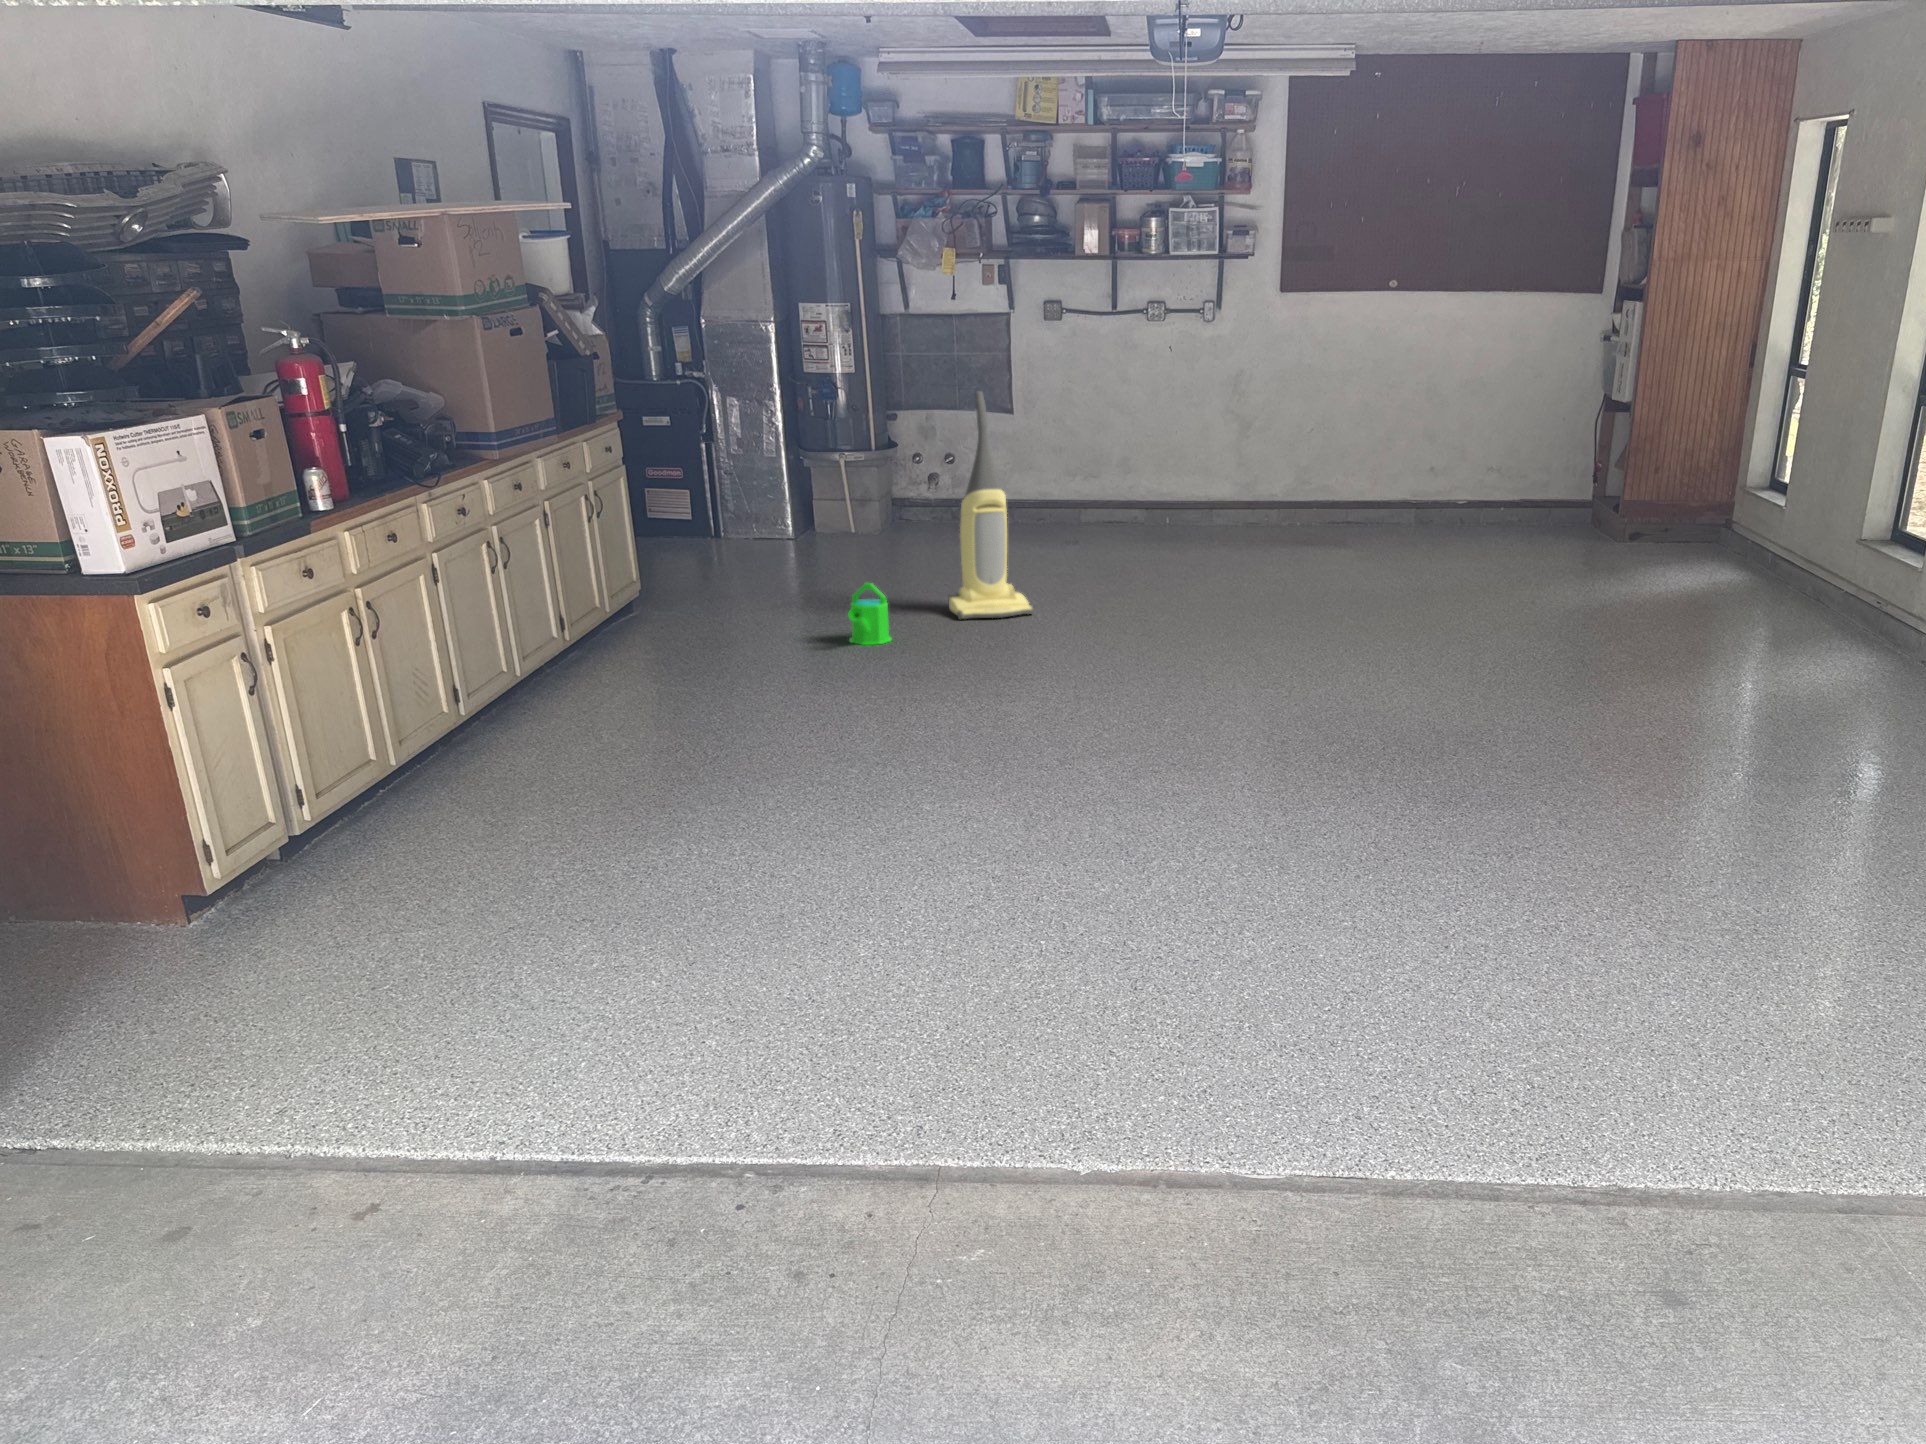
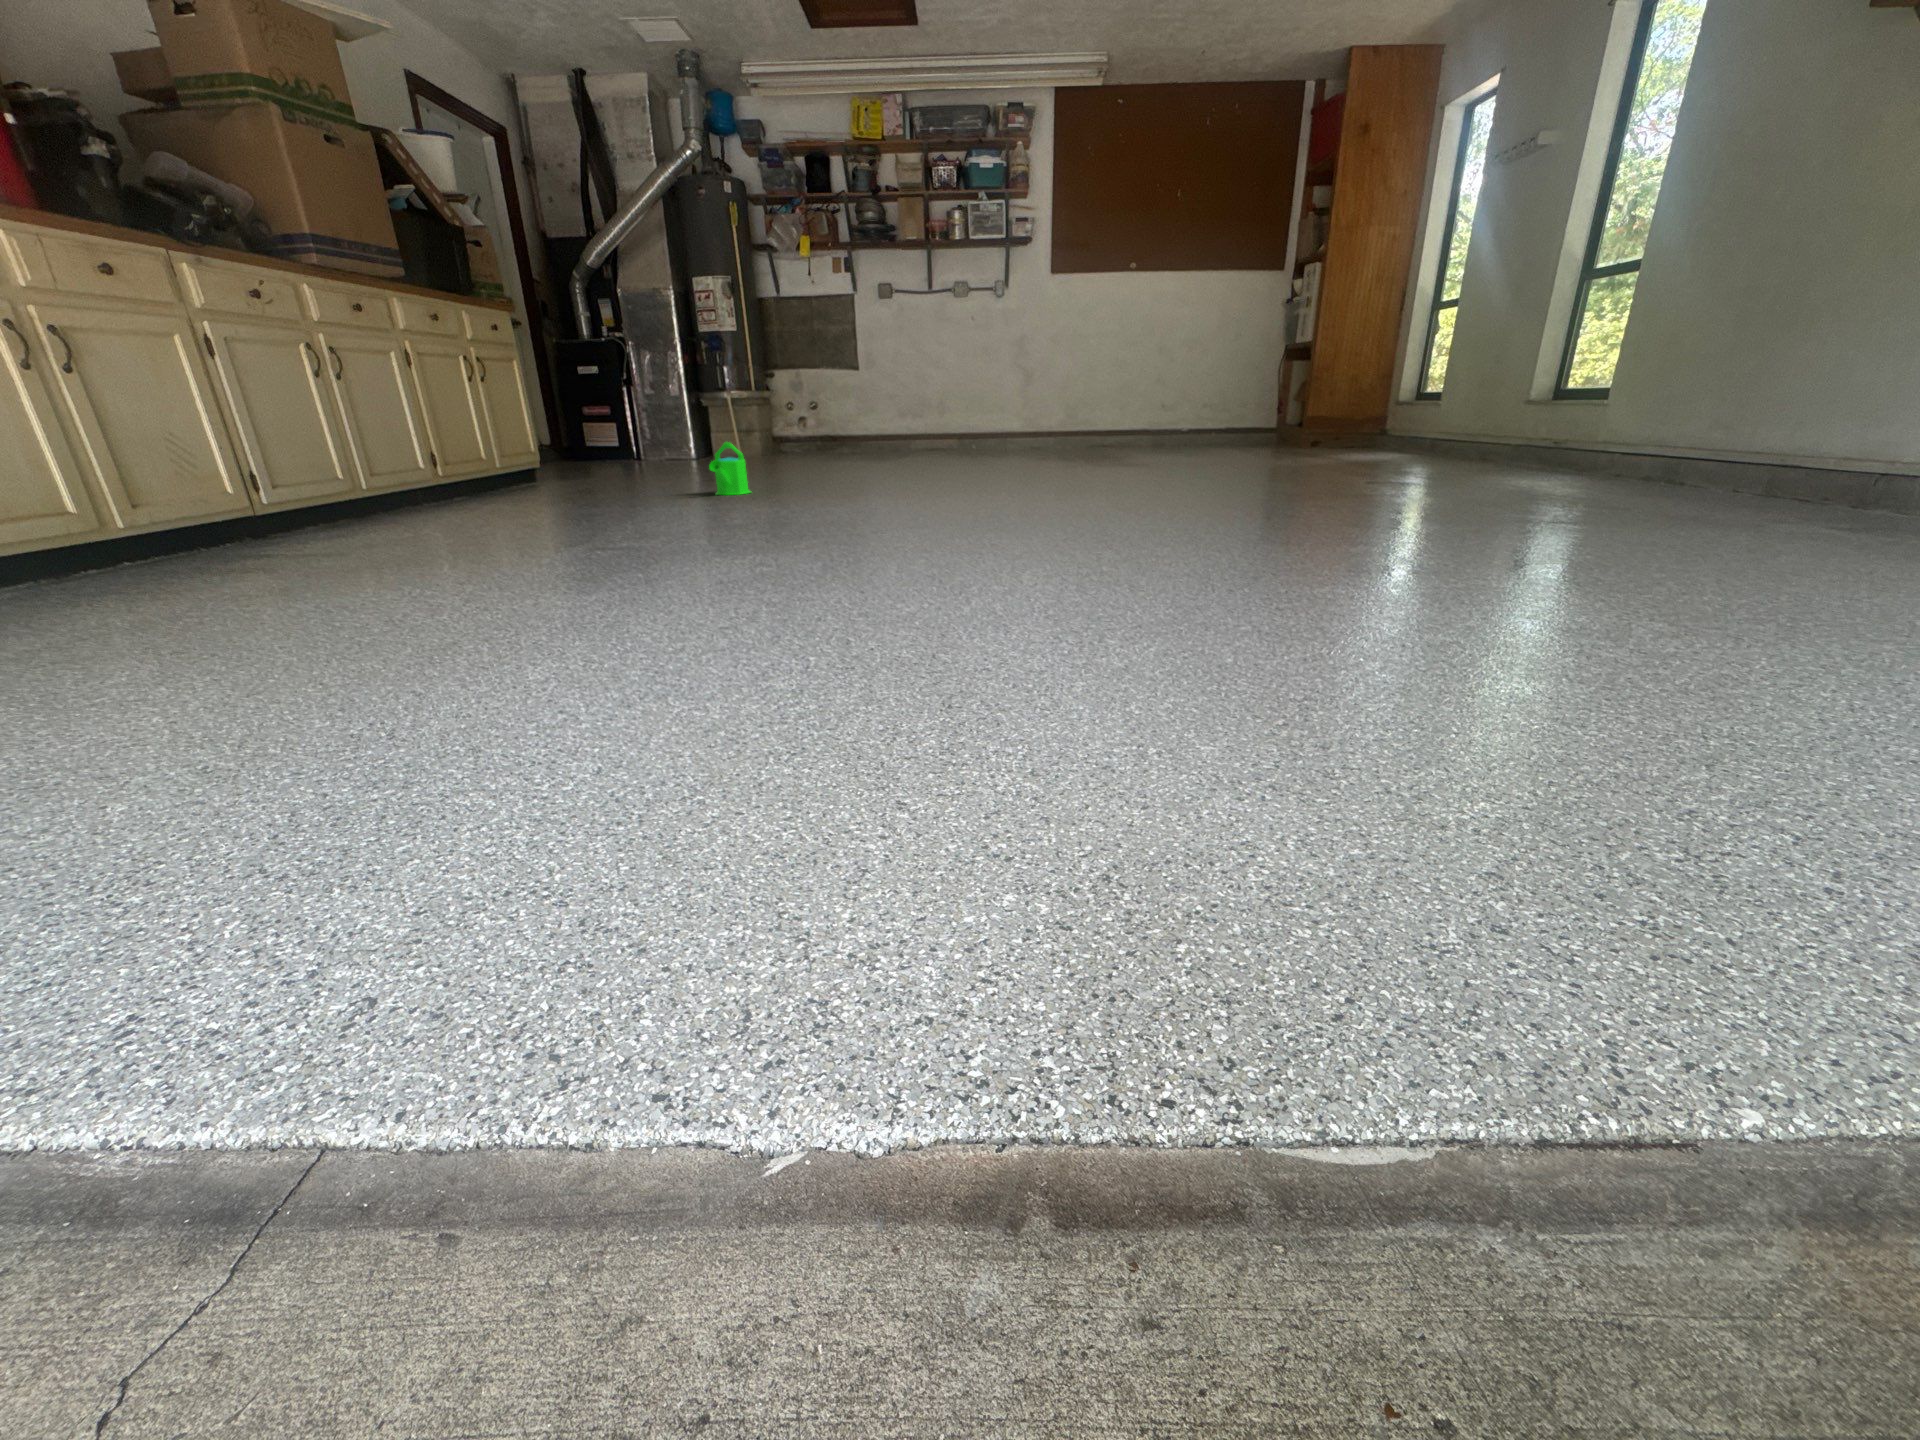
vacuum cleaner: present [948,391,1034,620] -> none [803,290,873,484]

